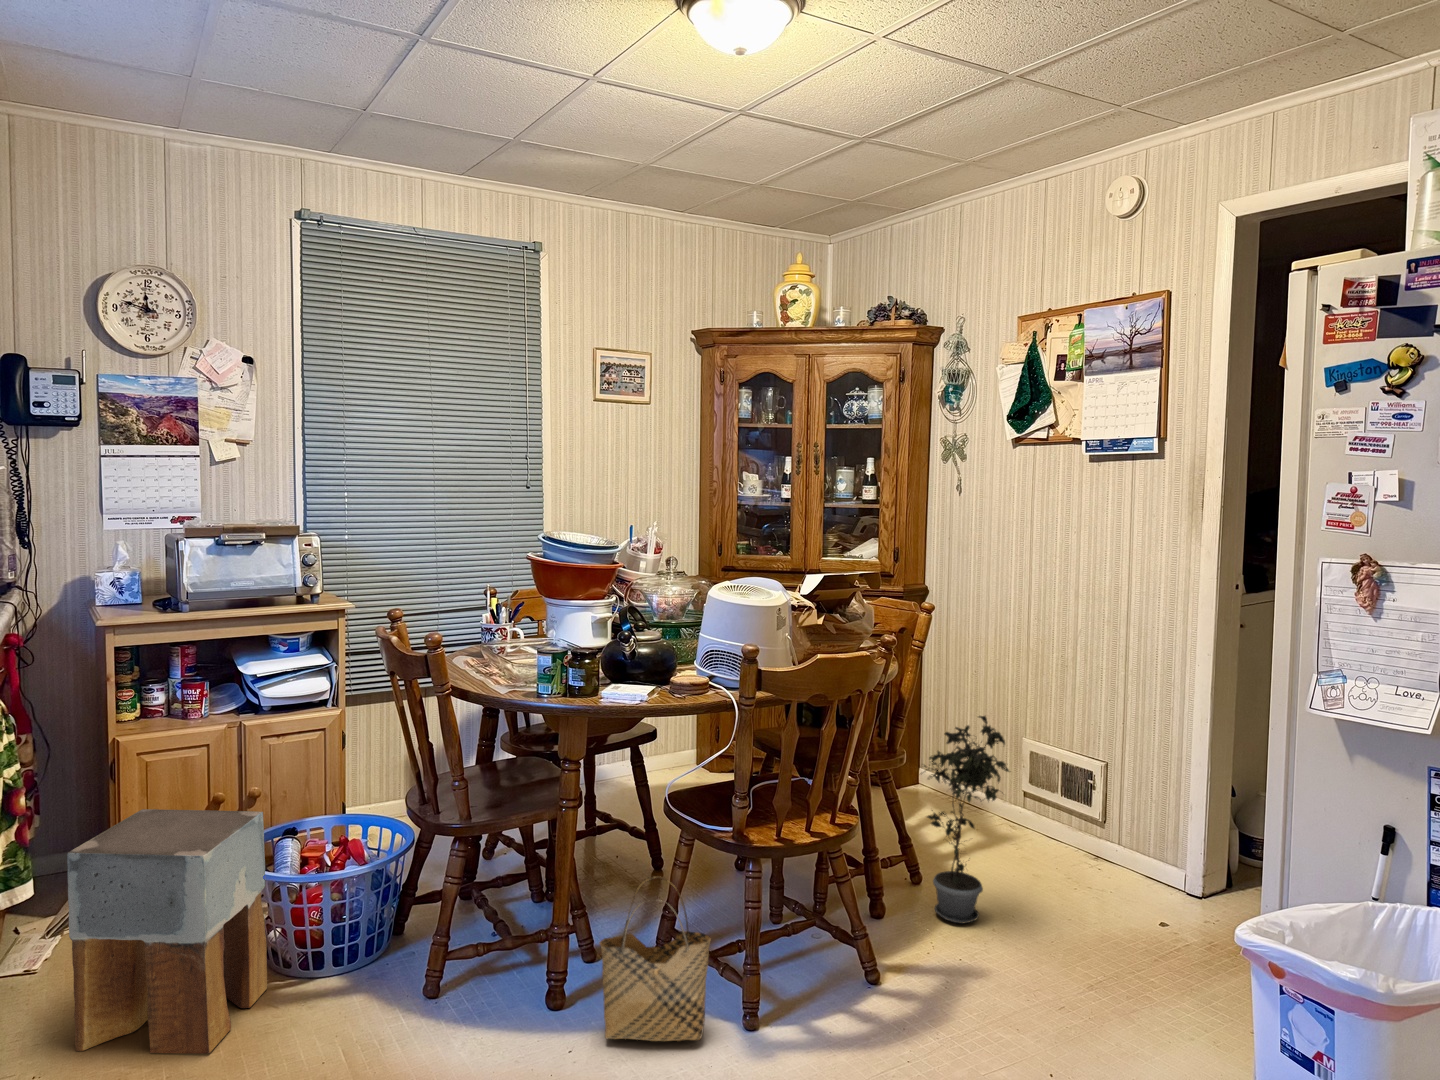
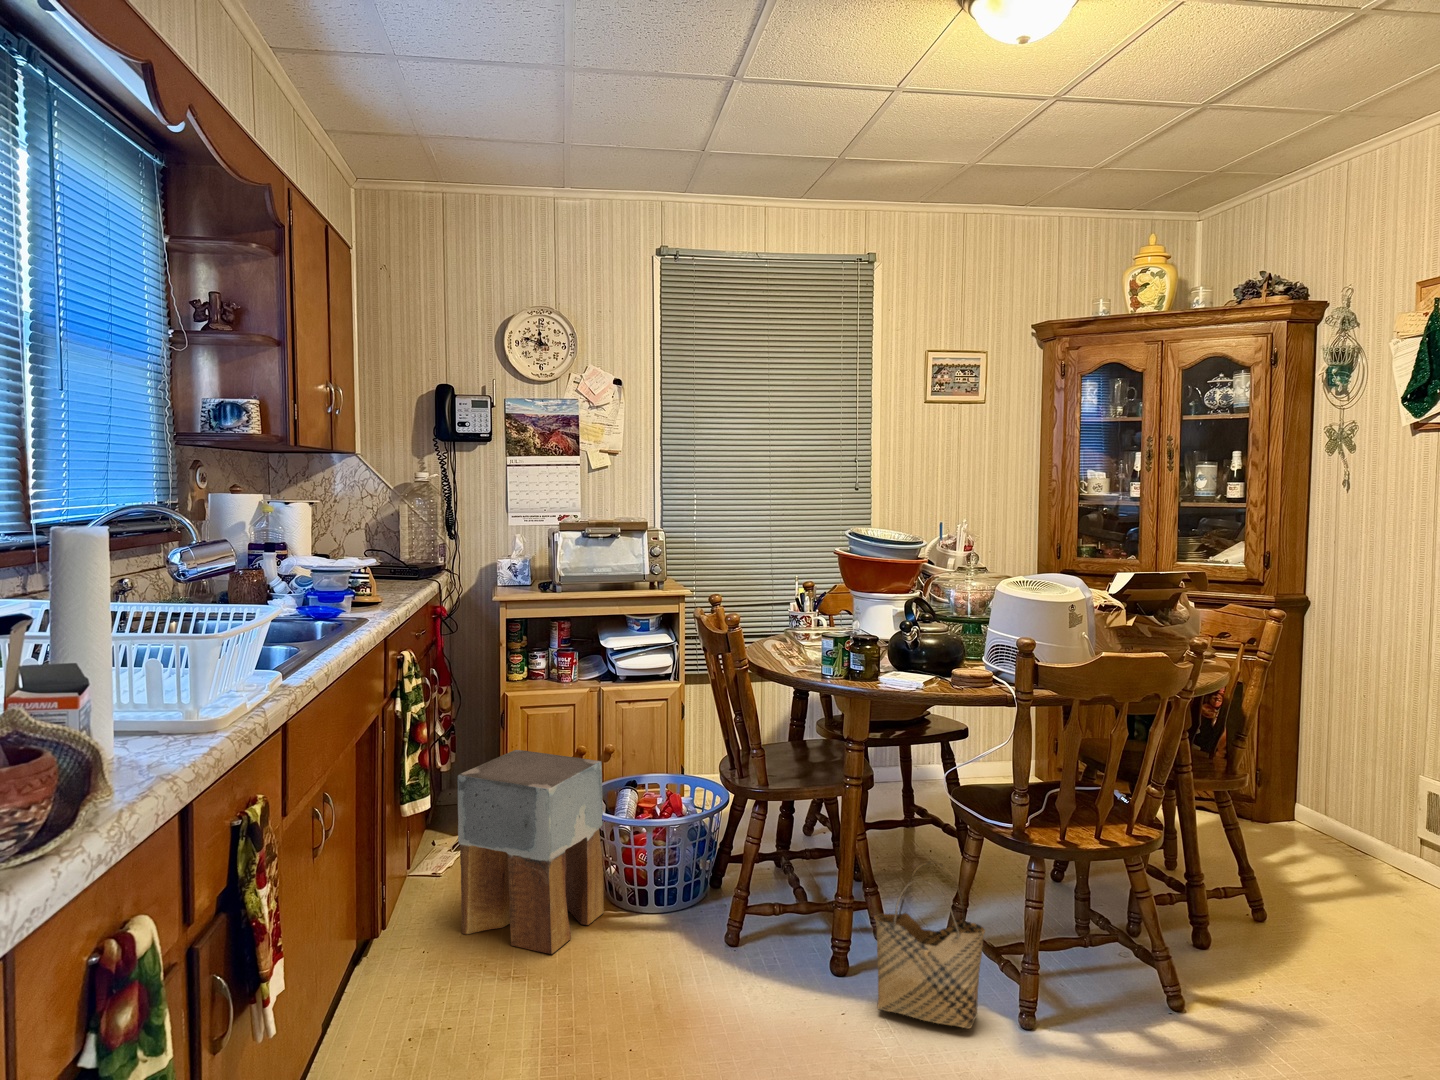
potted plant: present [924,716,1009,924] -> none [1252,739,1375,974]

